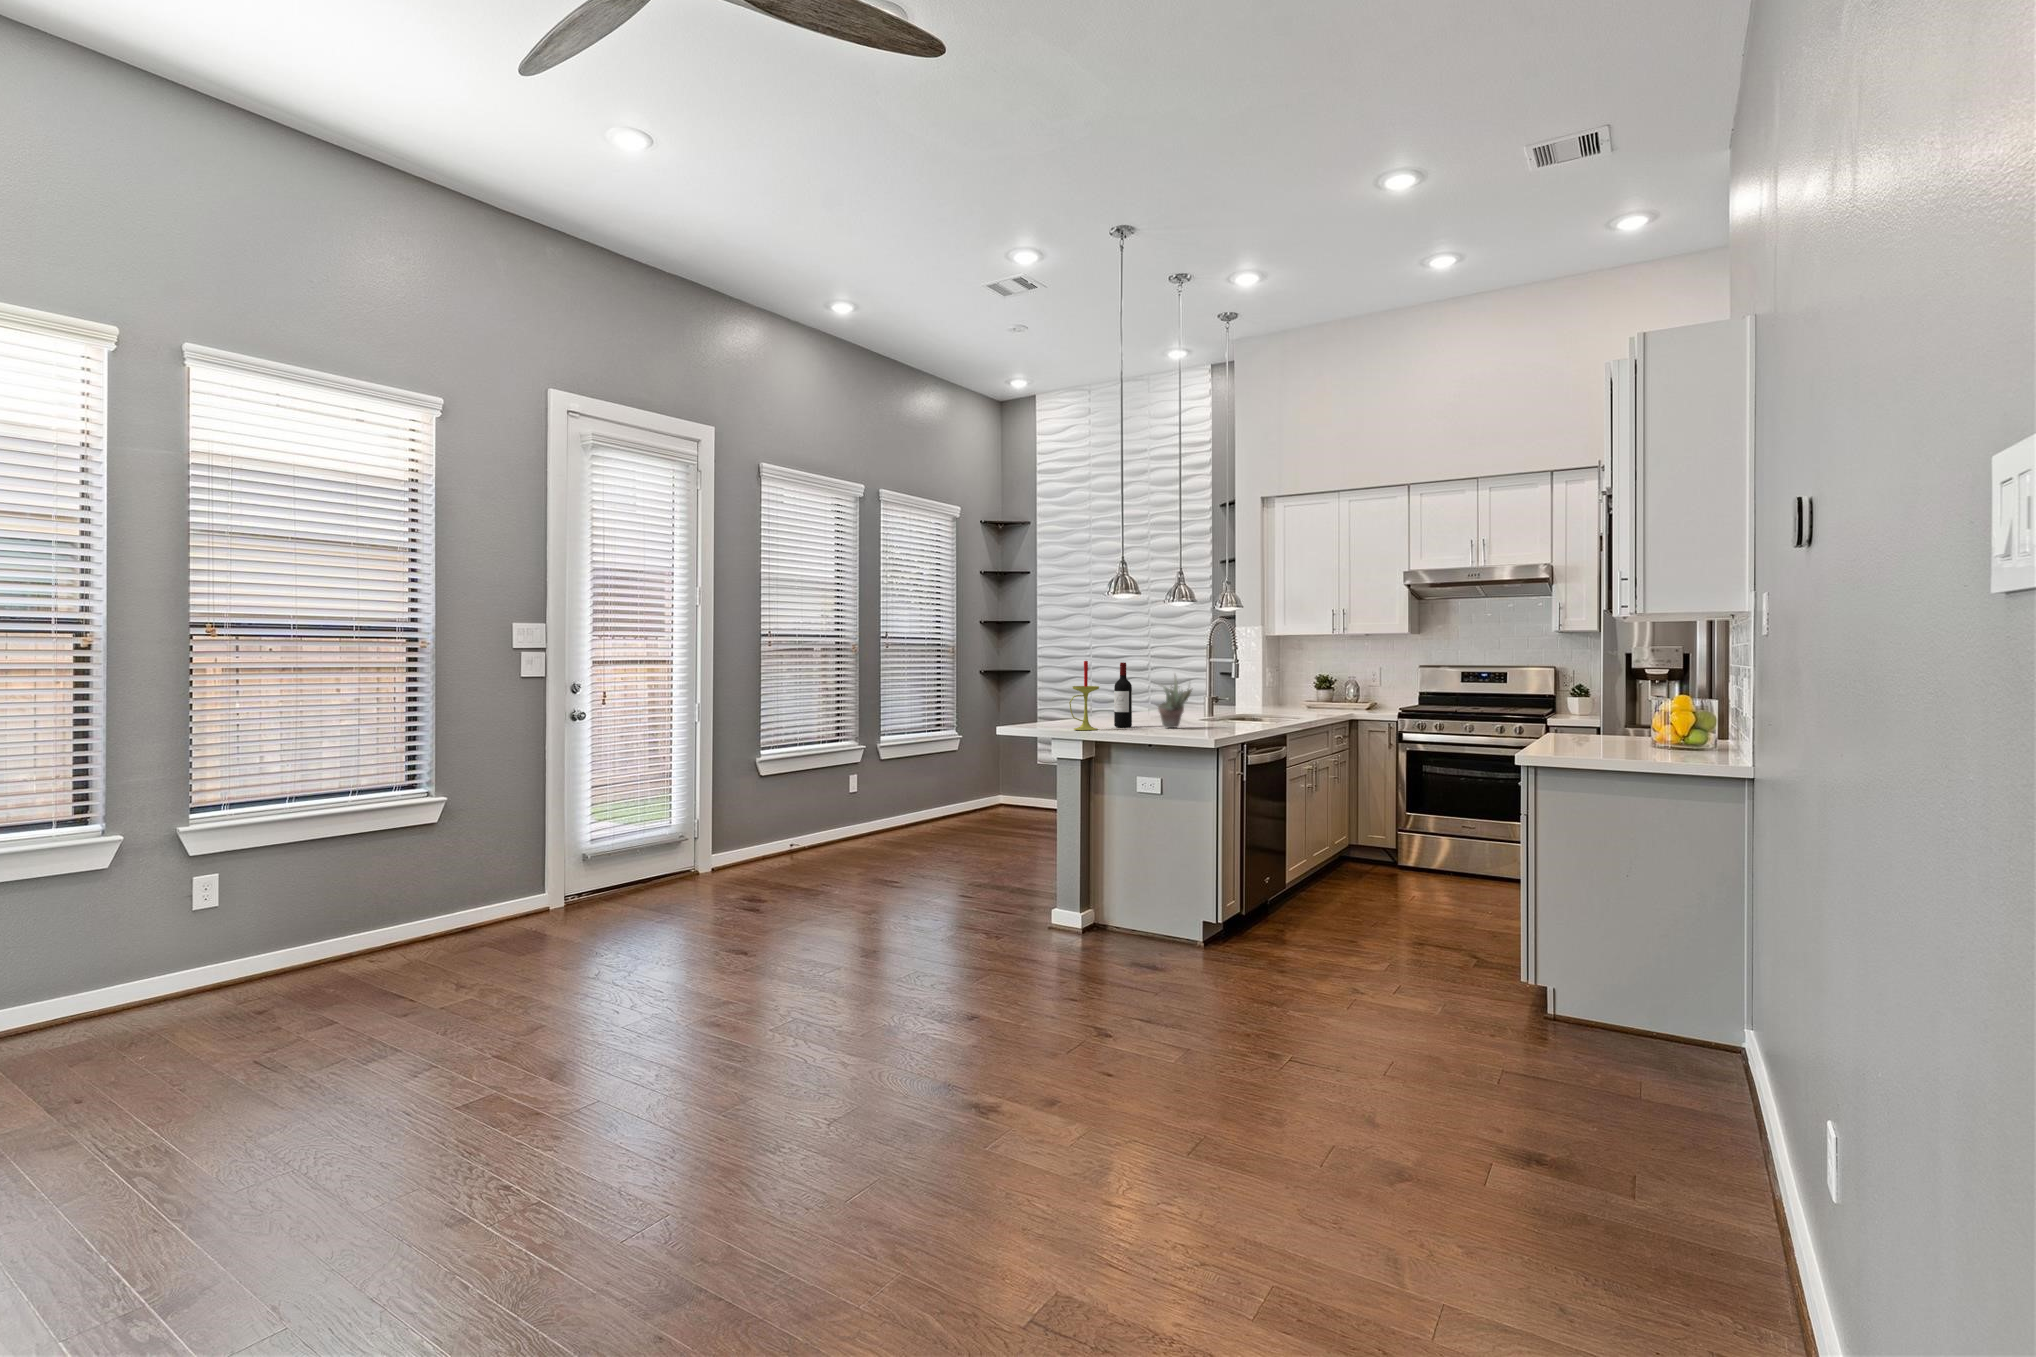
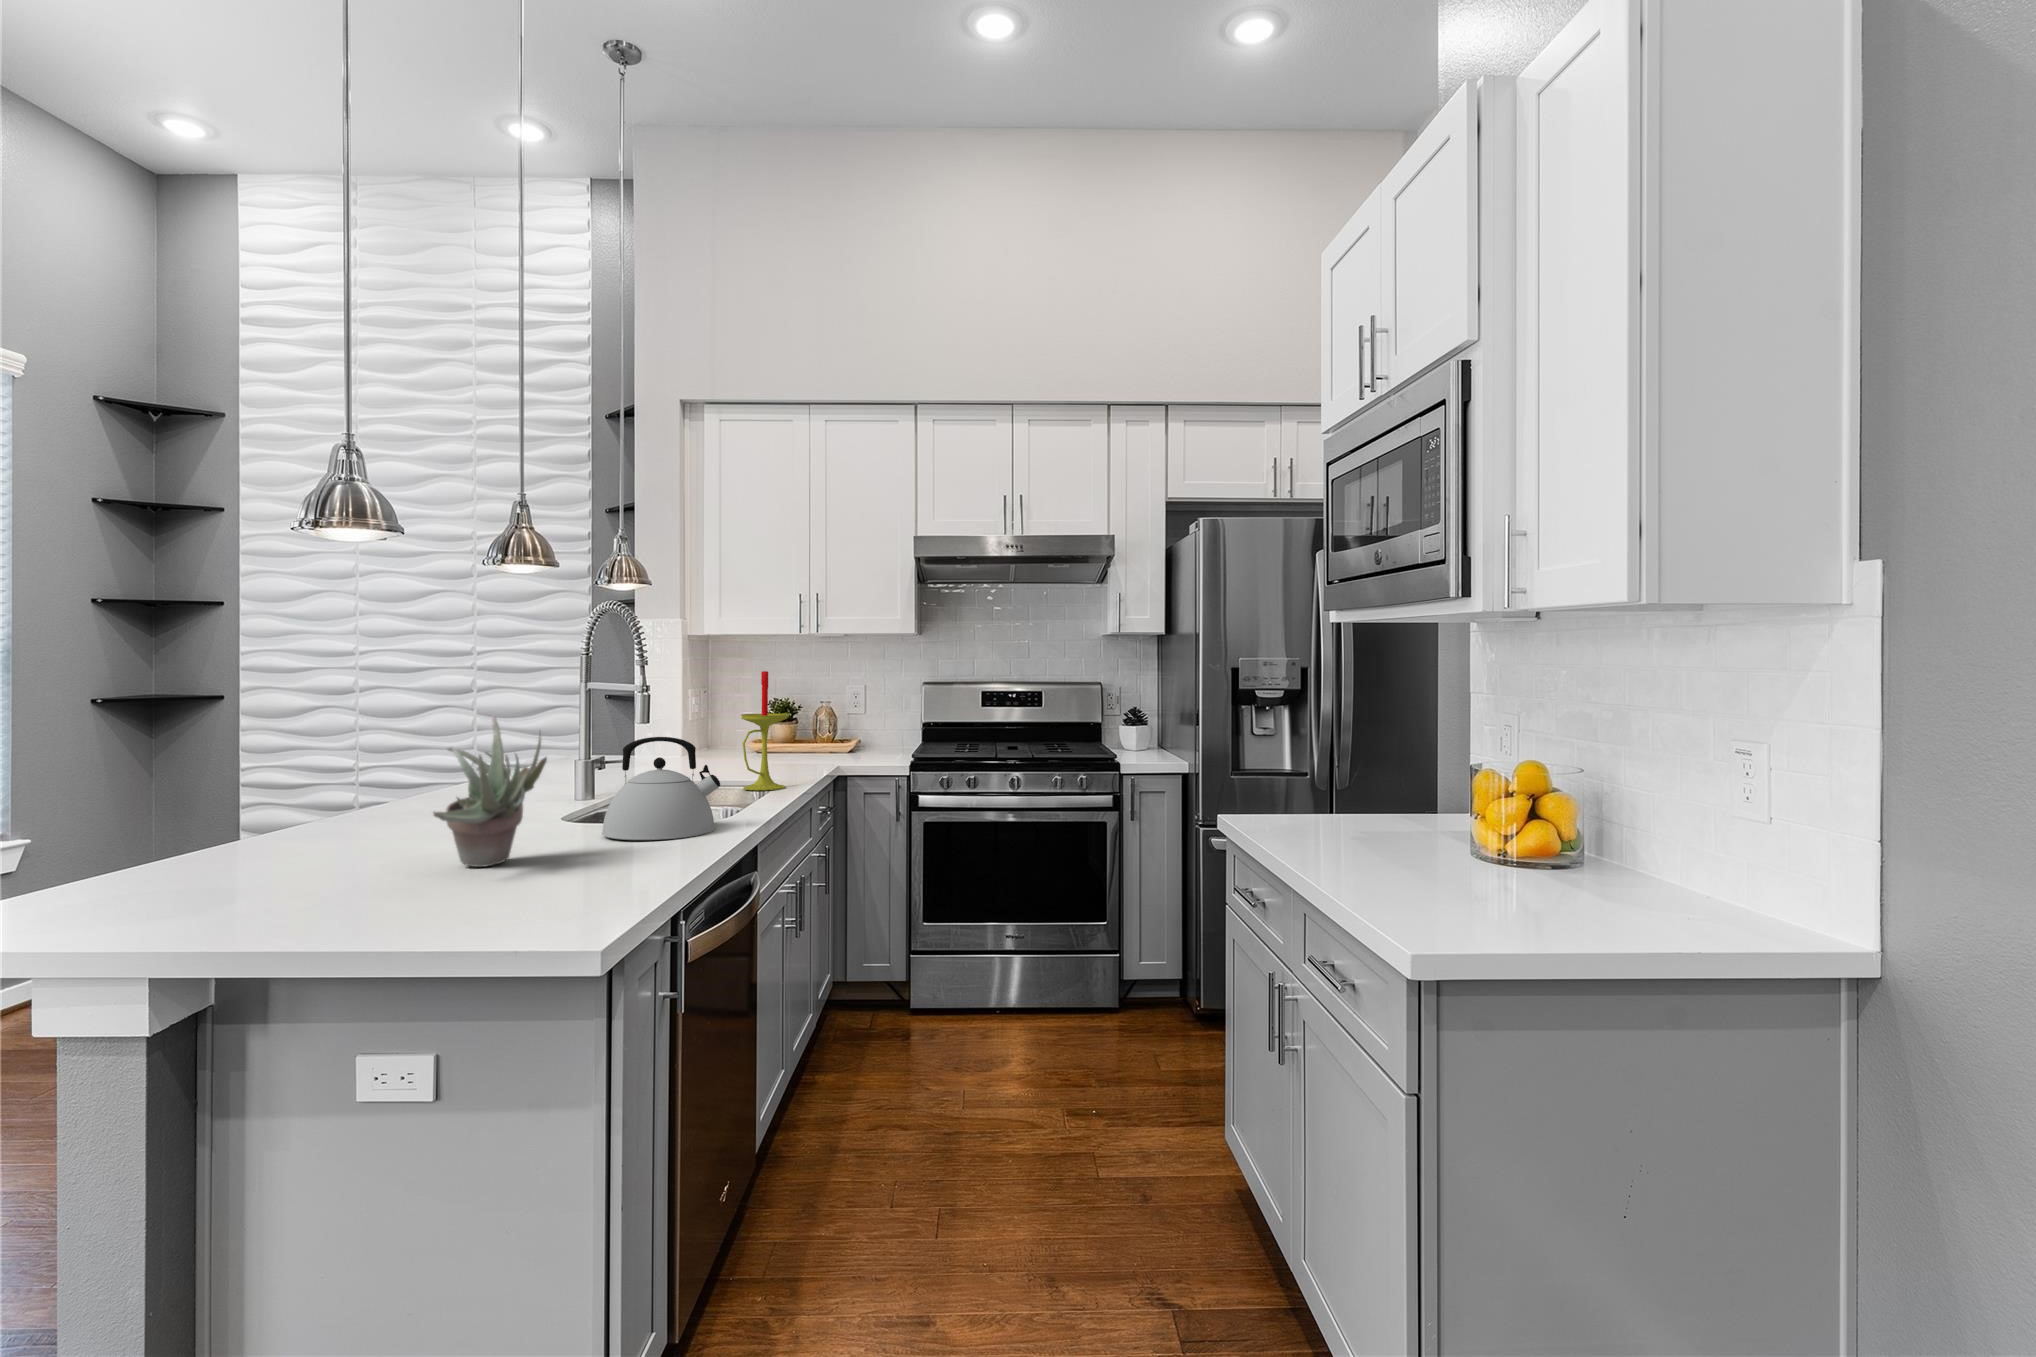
candle: present [1069,661,1099,730] -> present [741,671,788,790]
wine bottle: present [1114,662,1132,727] -> none [313,688,371,867]
kettle: none [1213,684,1261,726] -> present [602,737,720,840]

